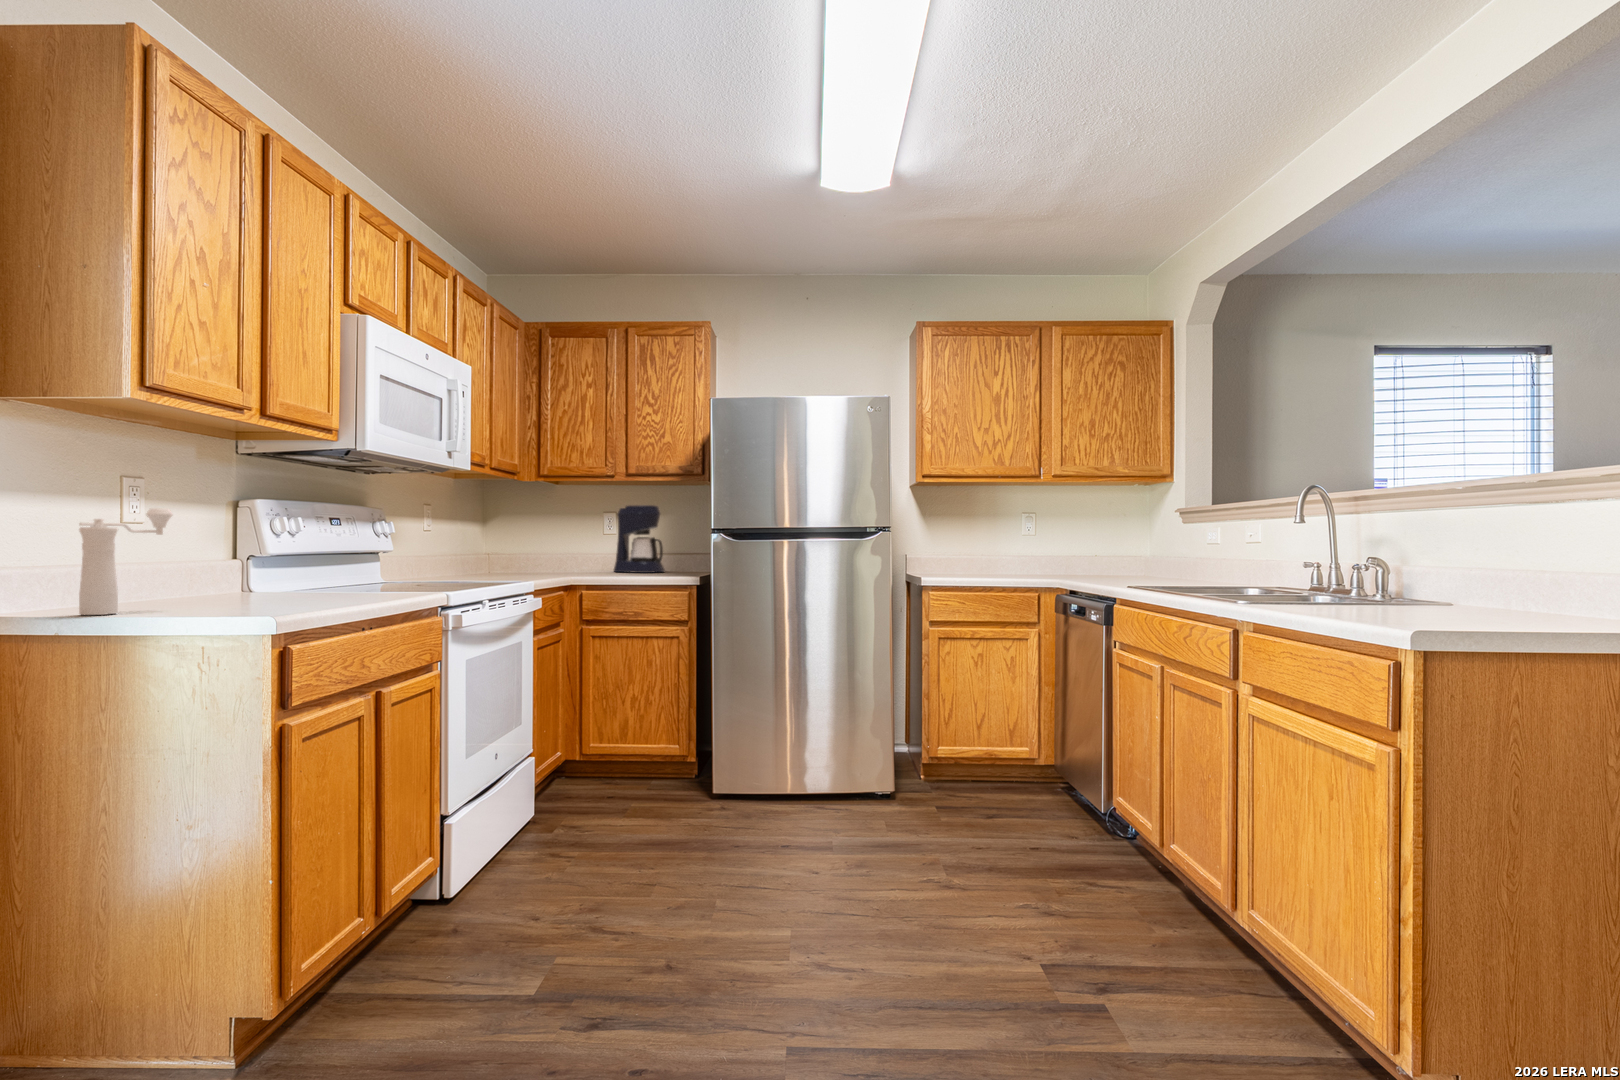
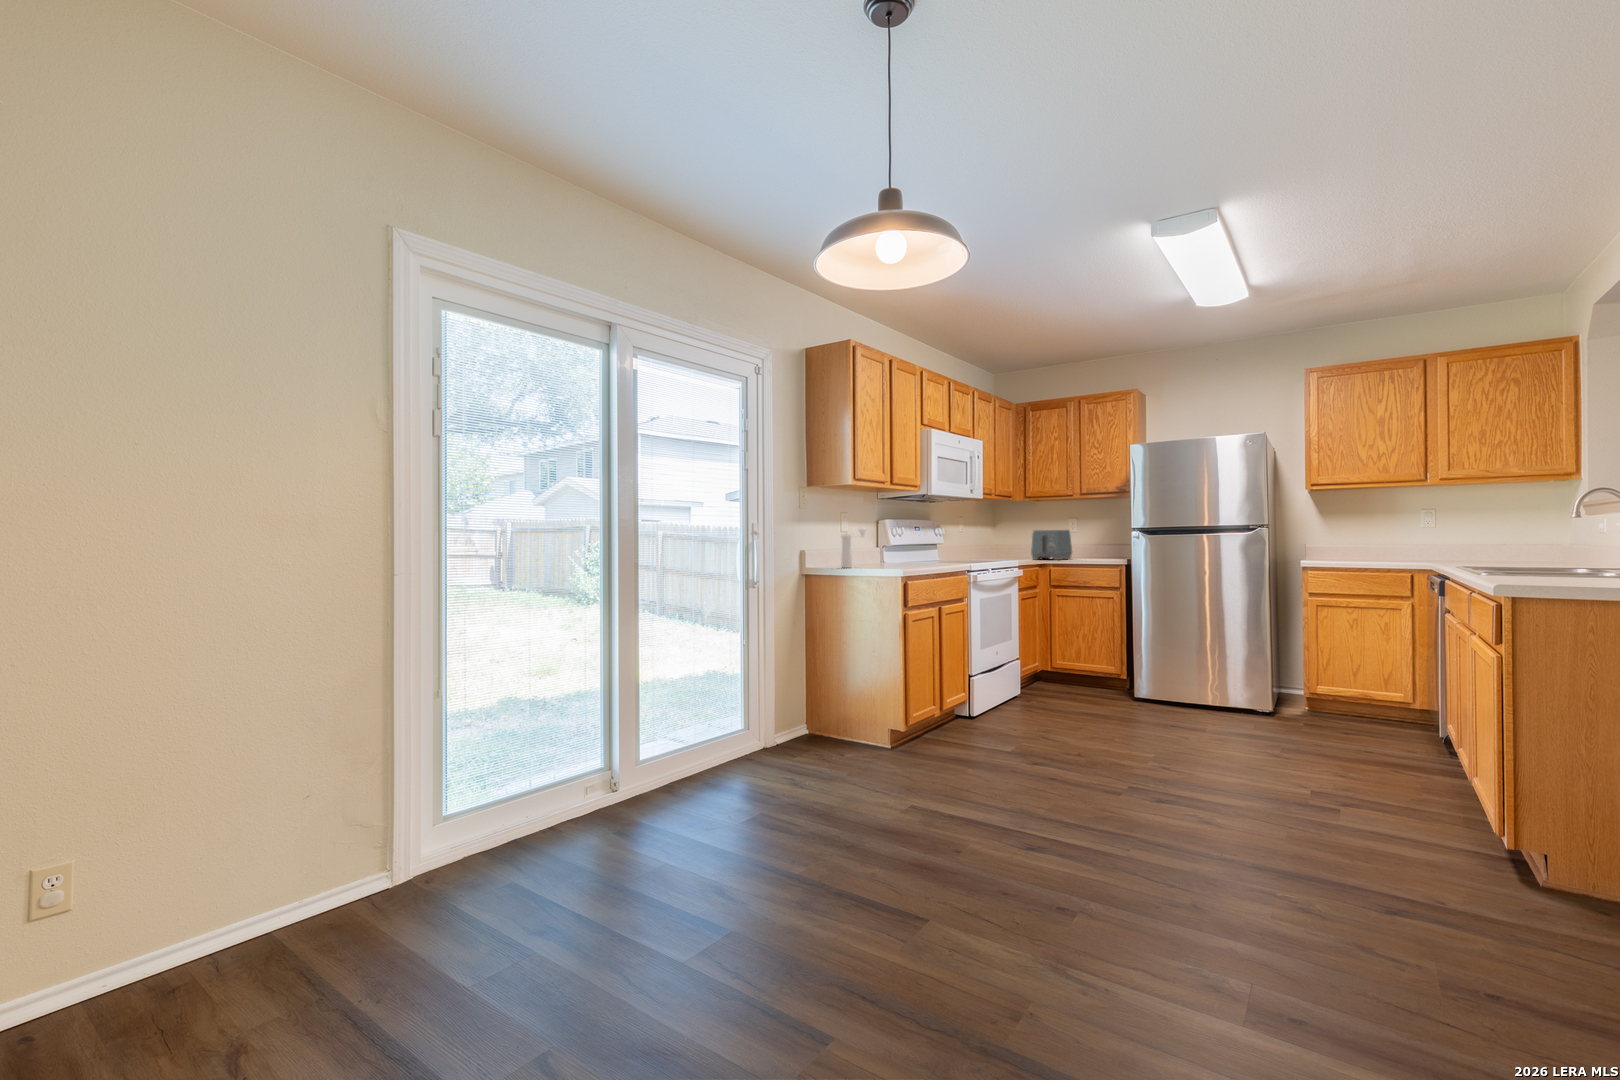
coffee maker: present [613,505,665,573] -> none [1076,512,1113,557]
toaster: none [553,530,615,578] -> present [1031,530,1072,560]

